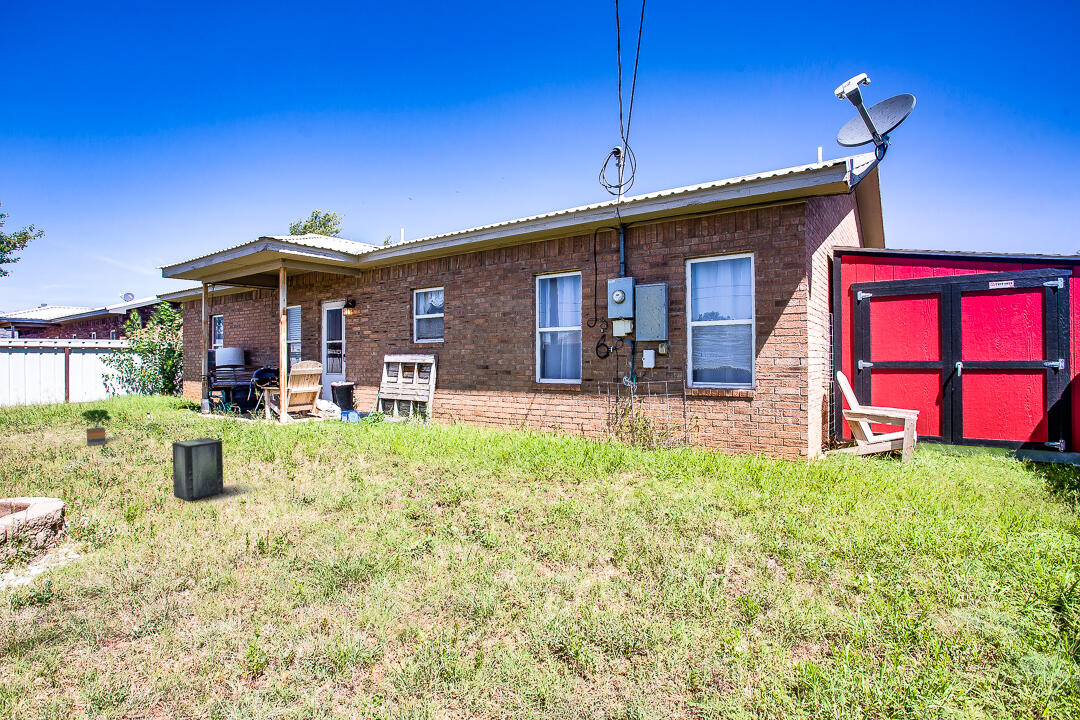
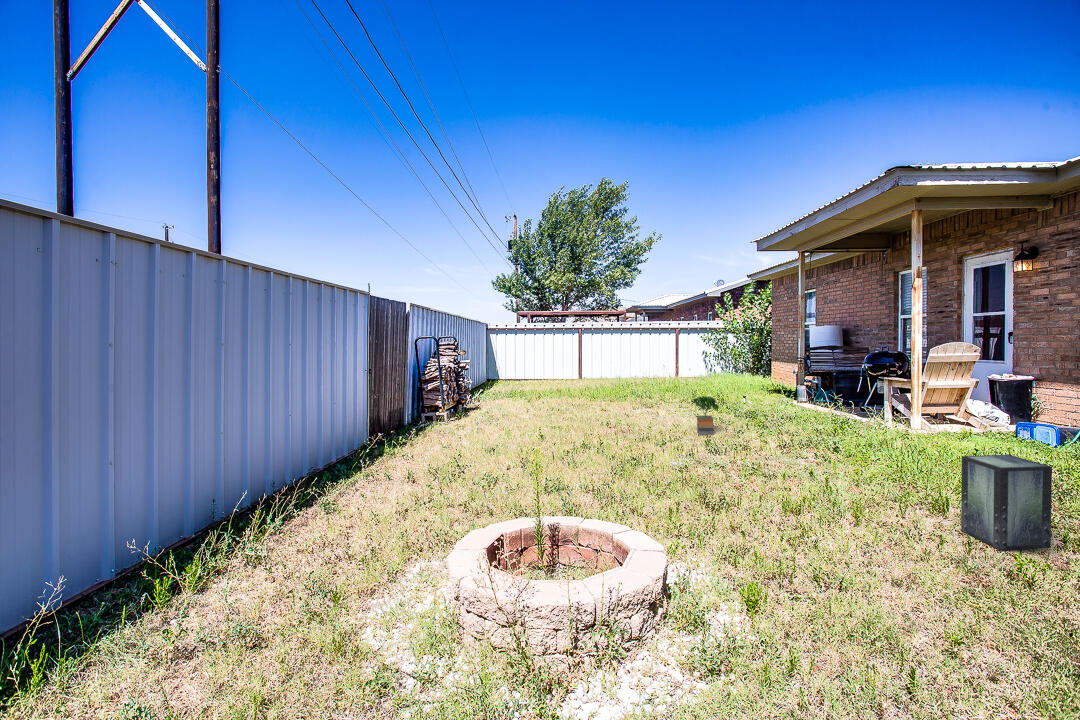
storage box: present [172,438,223,501] -> present [961,455,1052,550]

